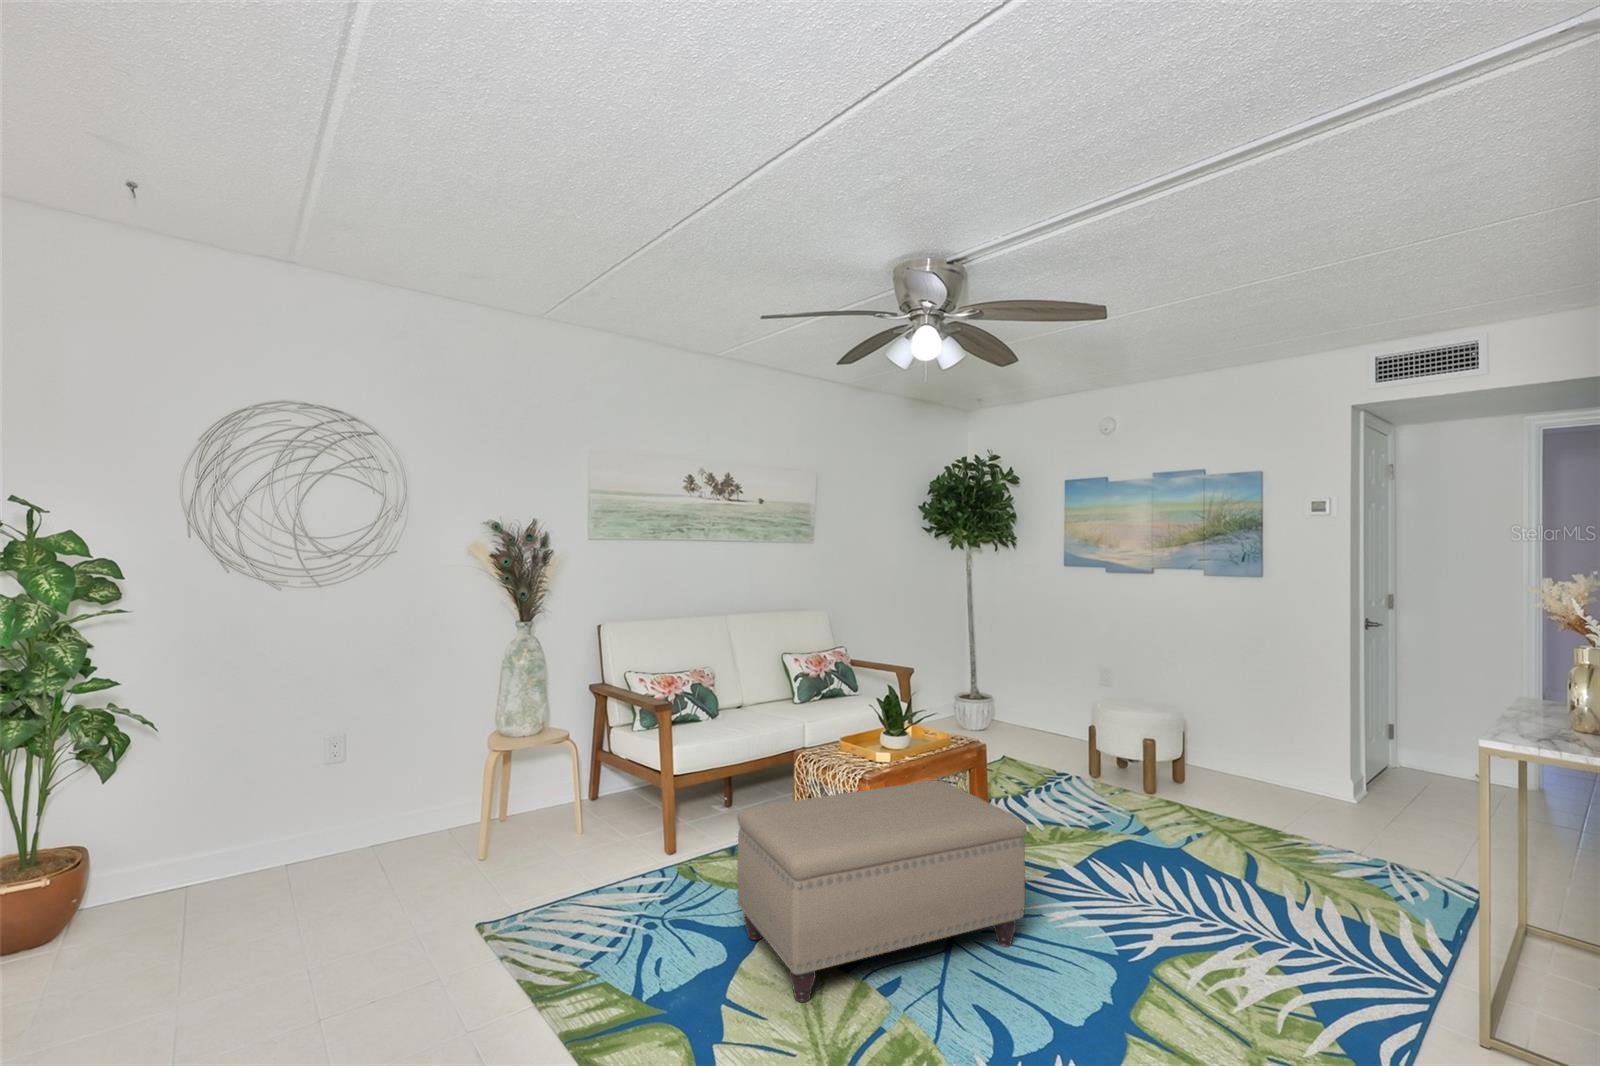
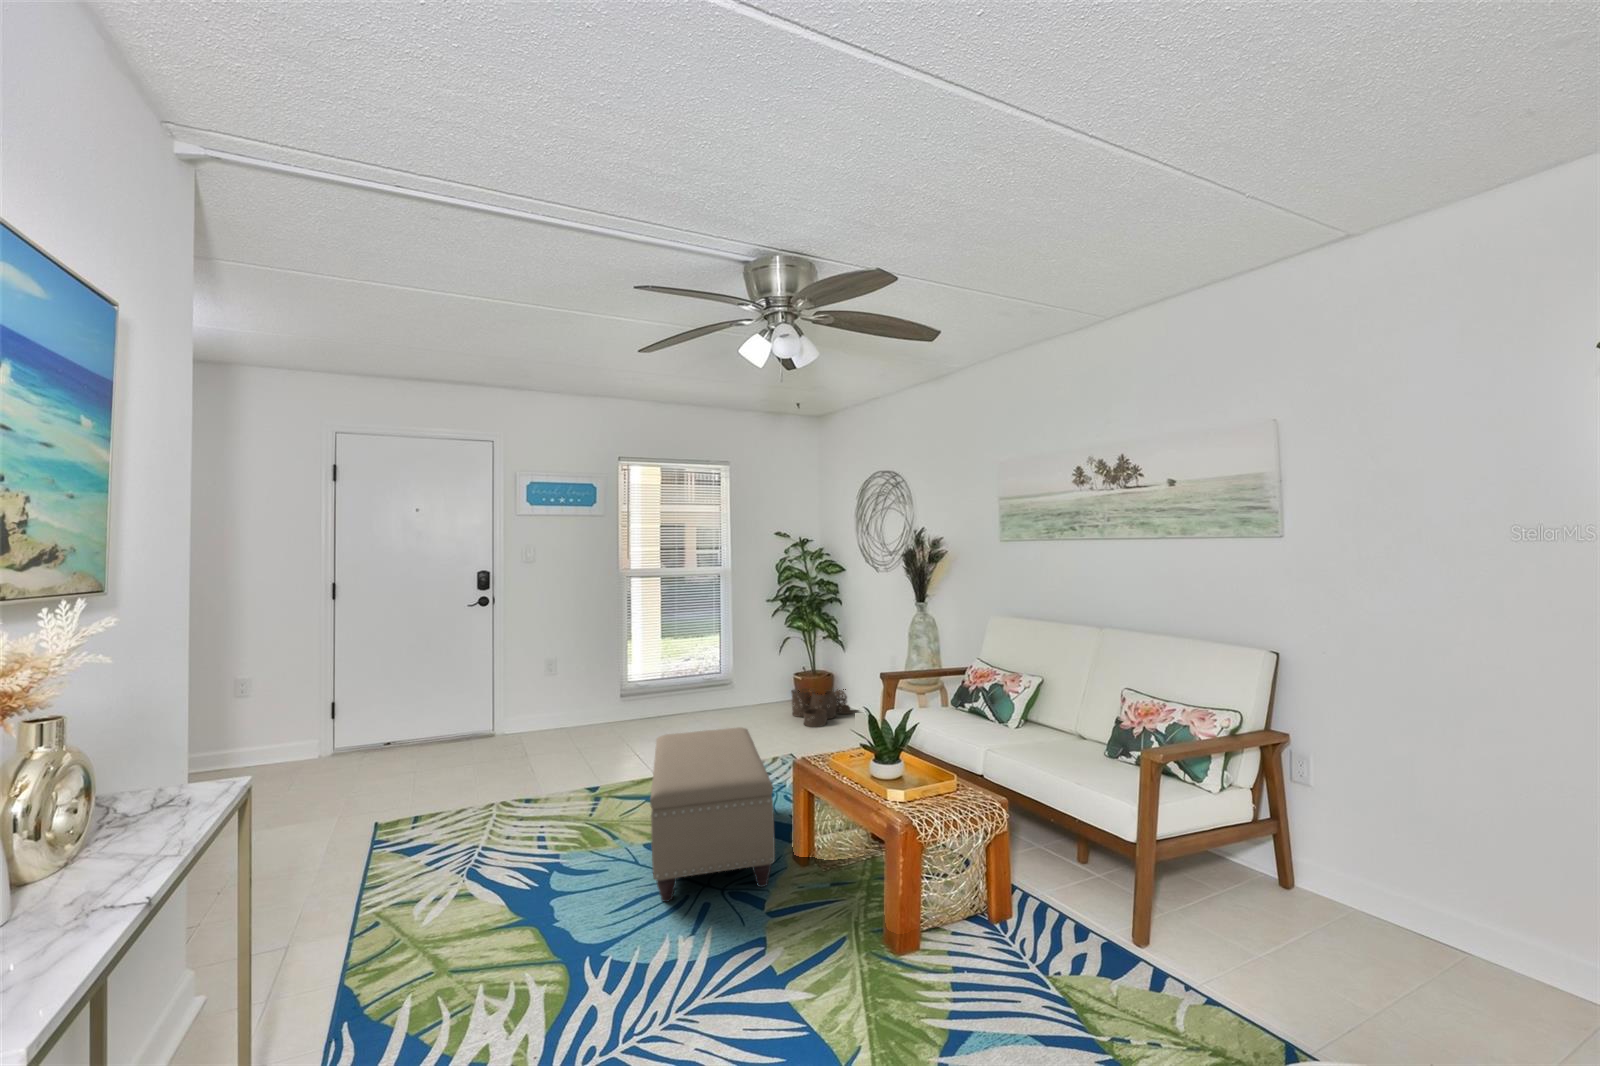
woven basket: none [76,842,282,972] -> present [791,688,858,727]

